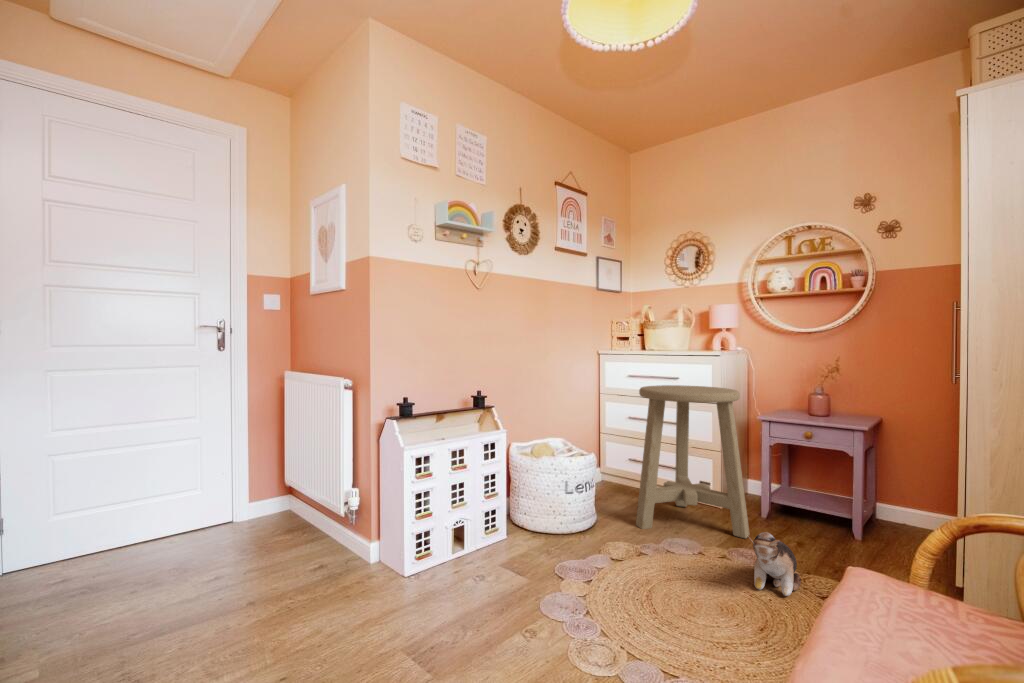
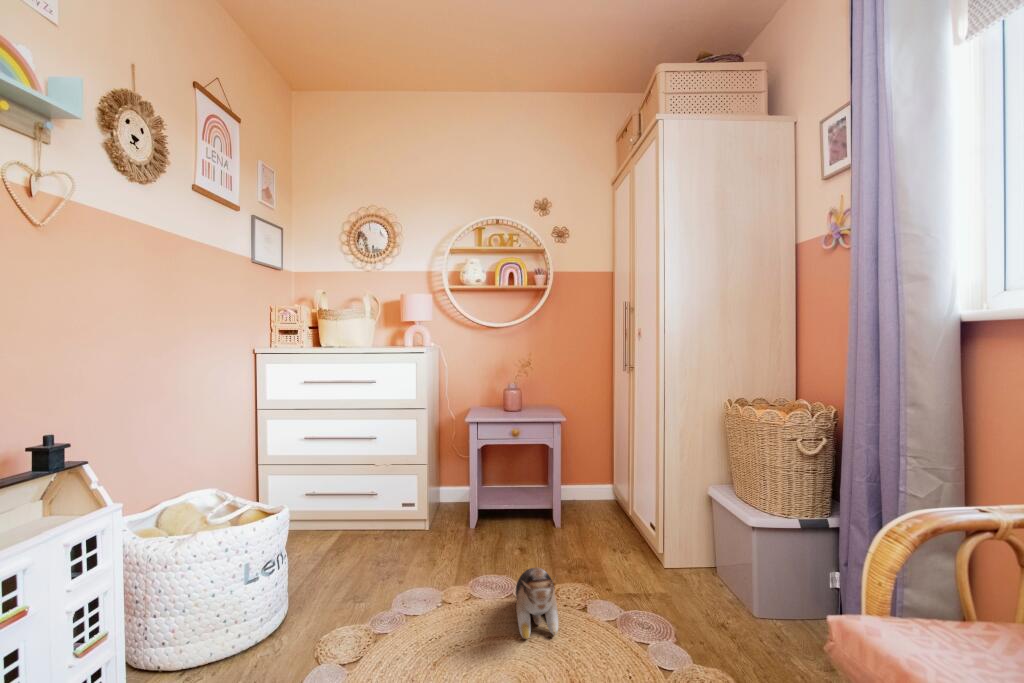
stool: present [636,385,749,538] -> none [338,390,473,600]

